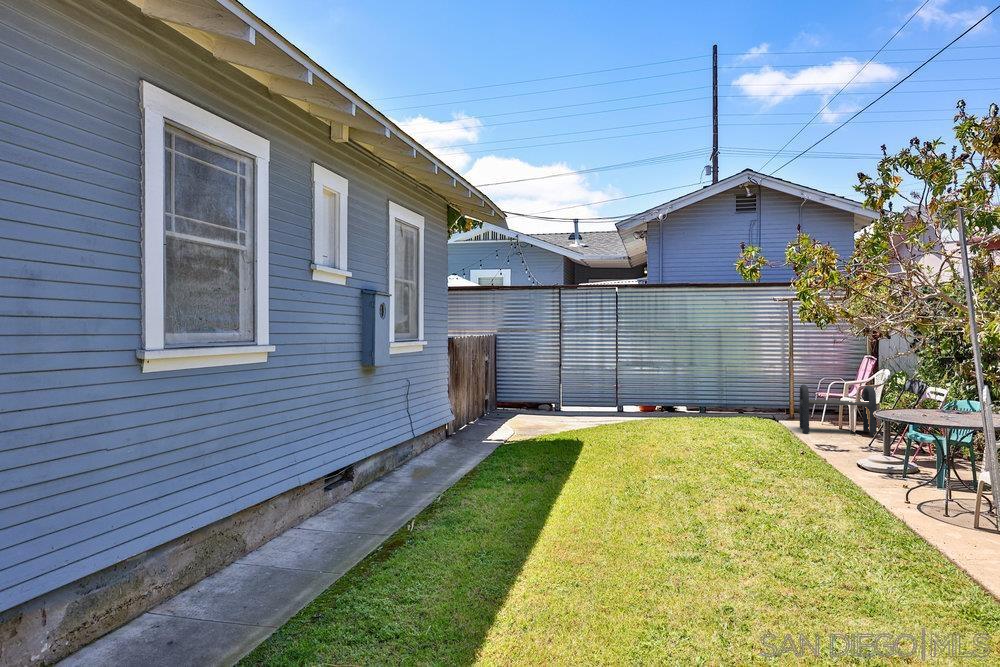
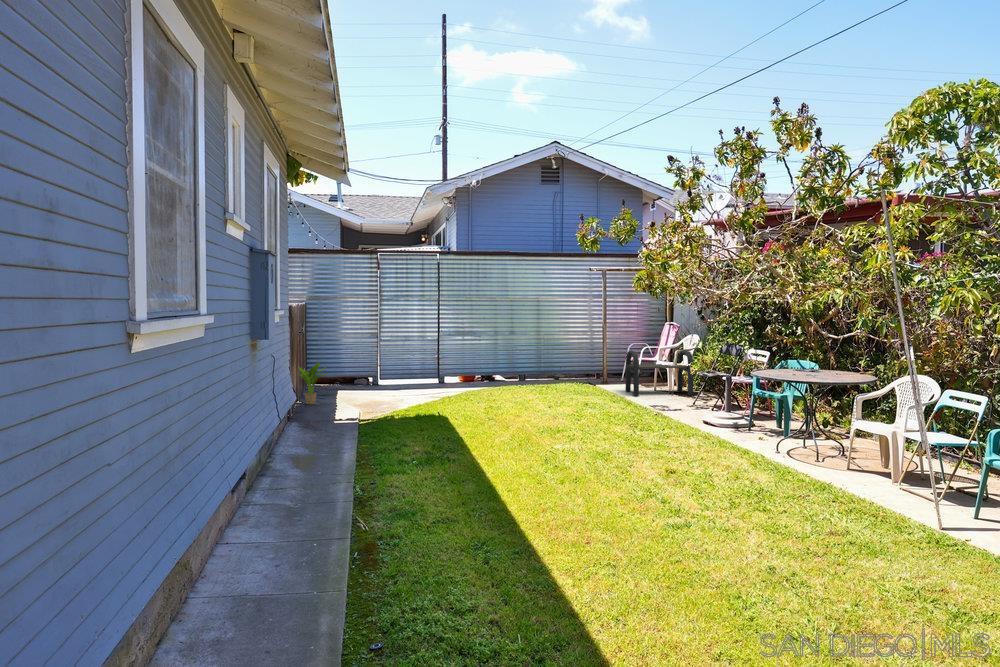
potted plant: none [472,386,499,423] -> present [299,362,327,405]

